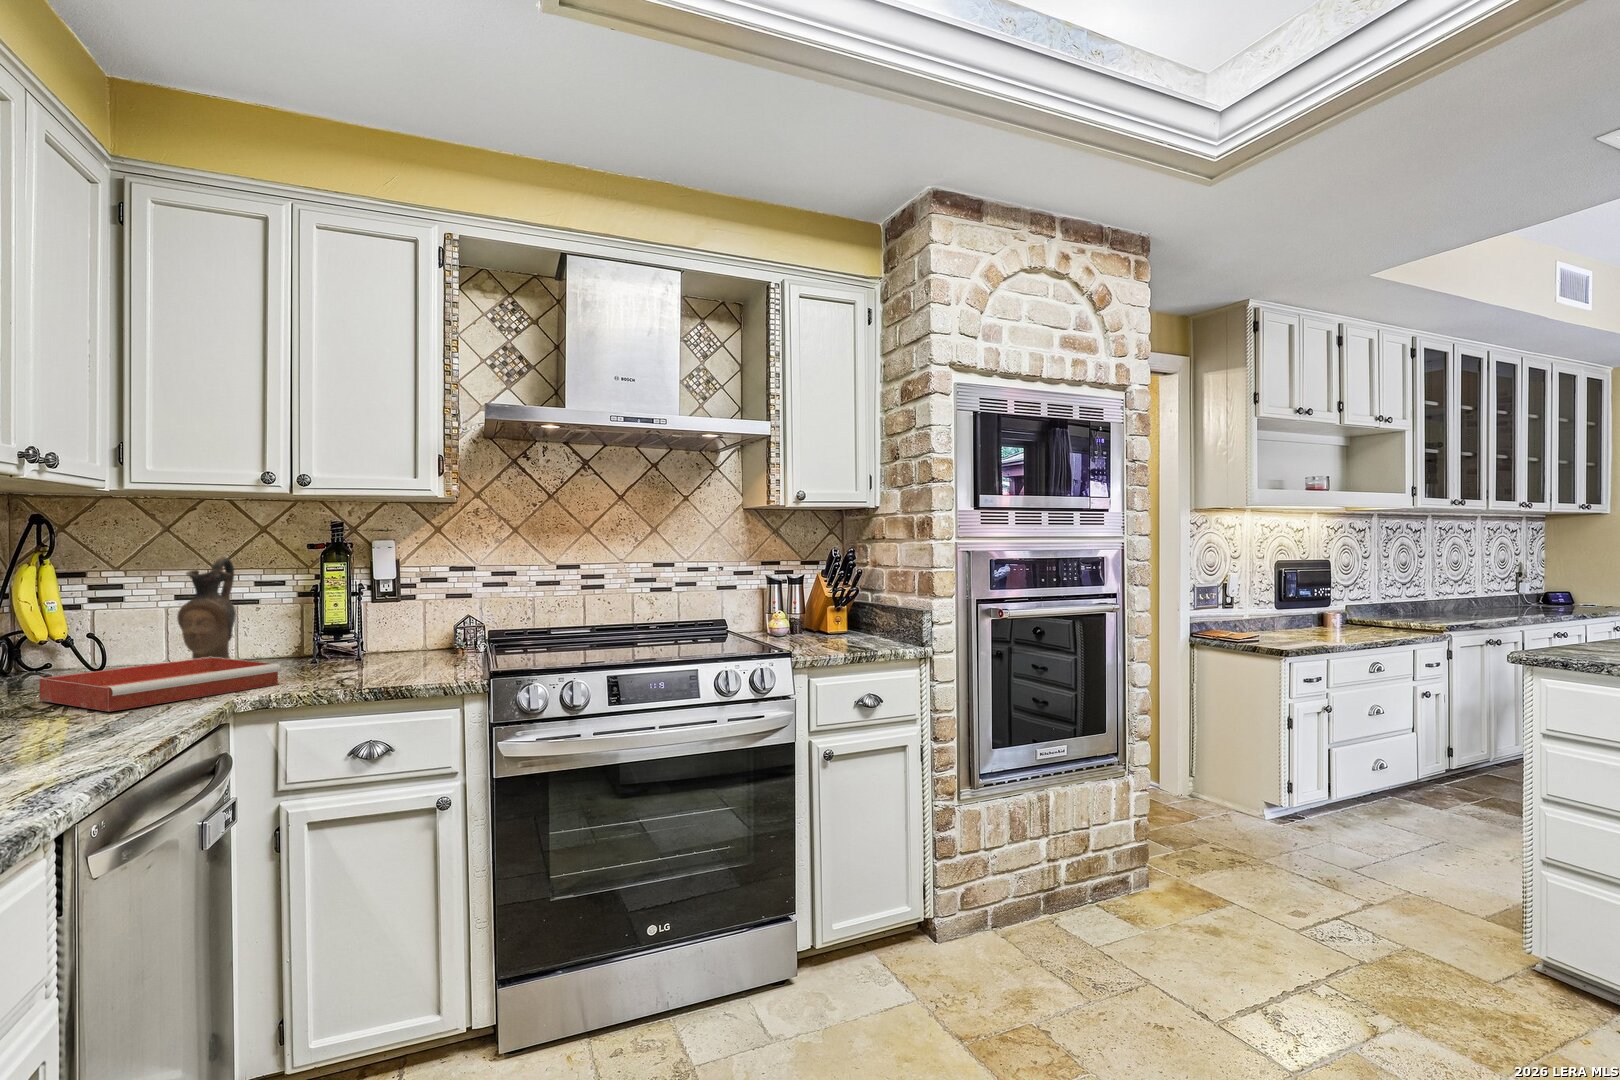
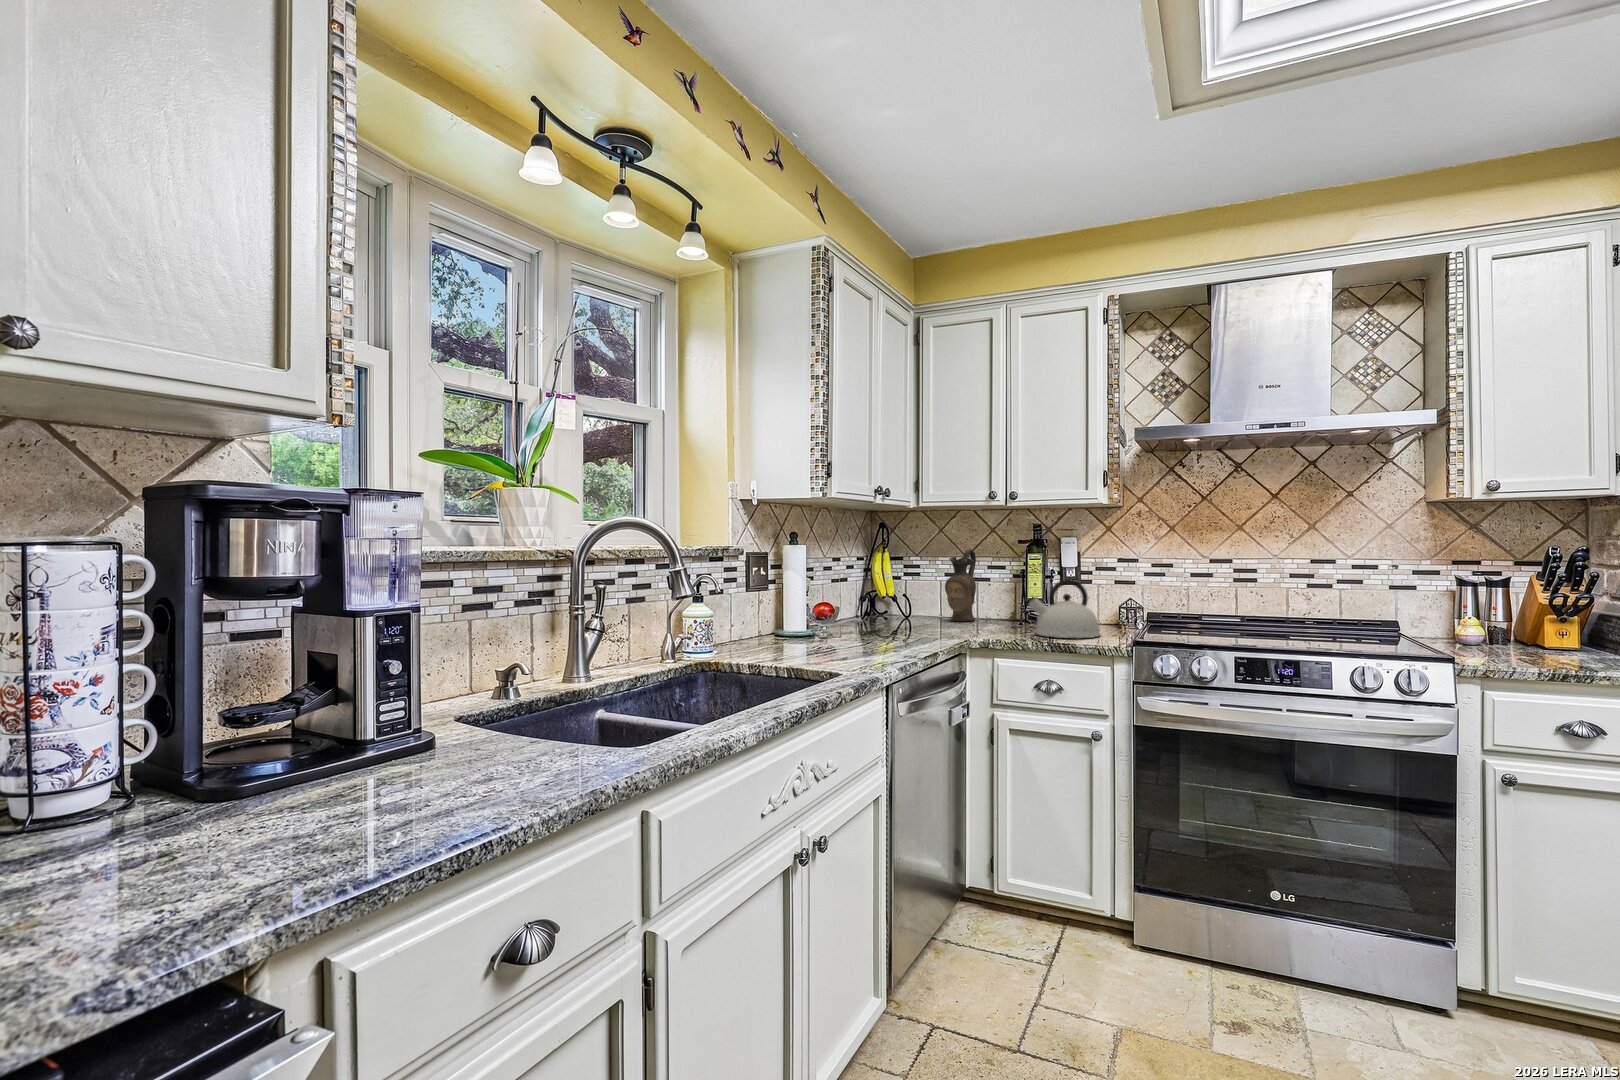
kettle: none [334,596,439,678] -> present [1029,579,1100,638]
tray: present [39,657,281,712] -> none [880,614,997,639]

